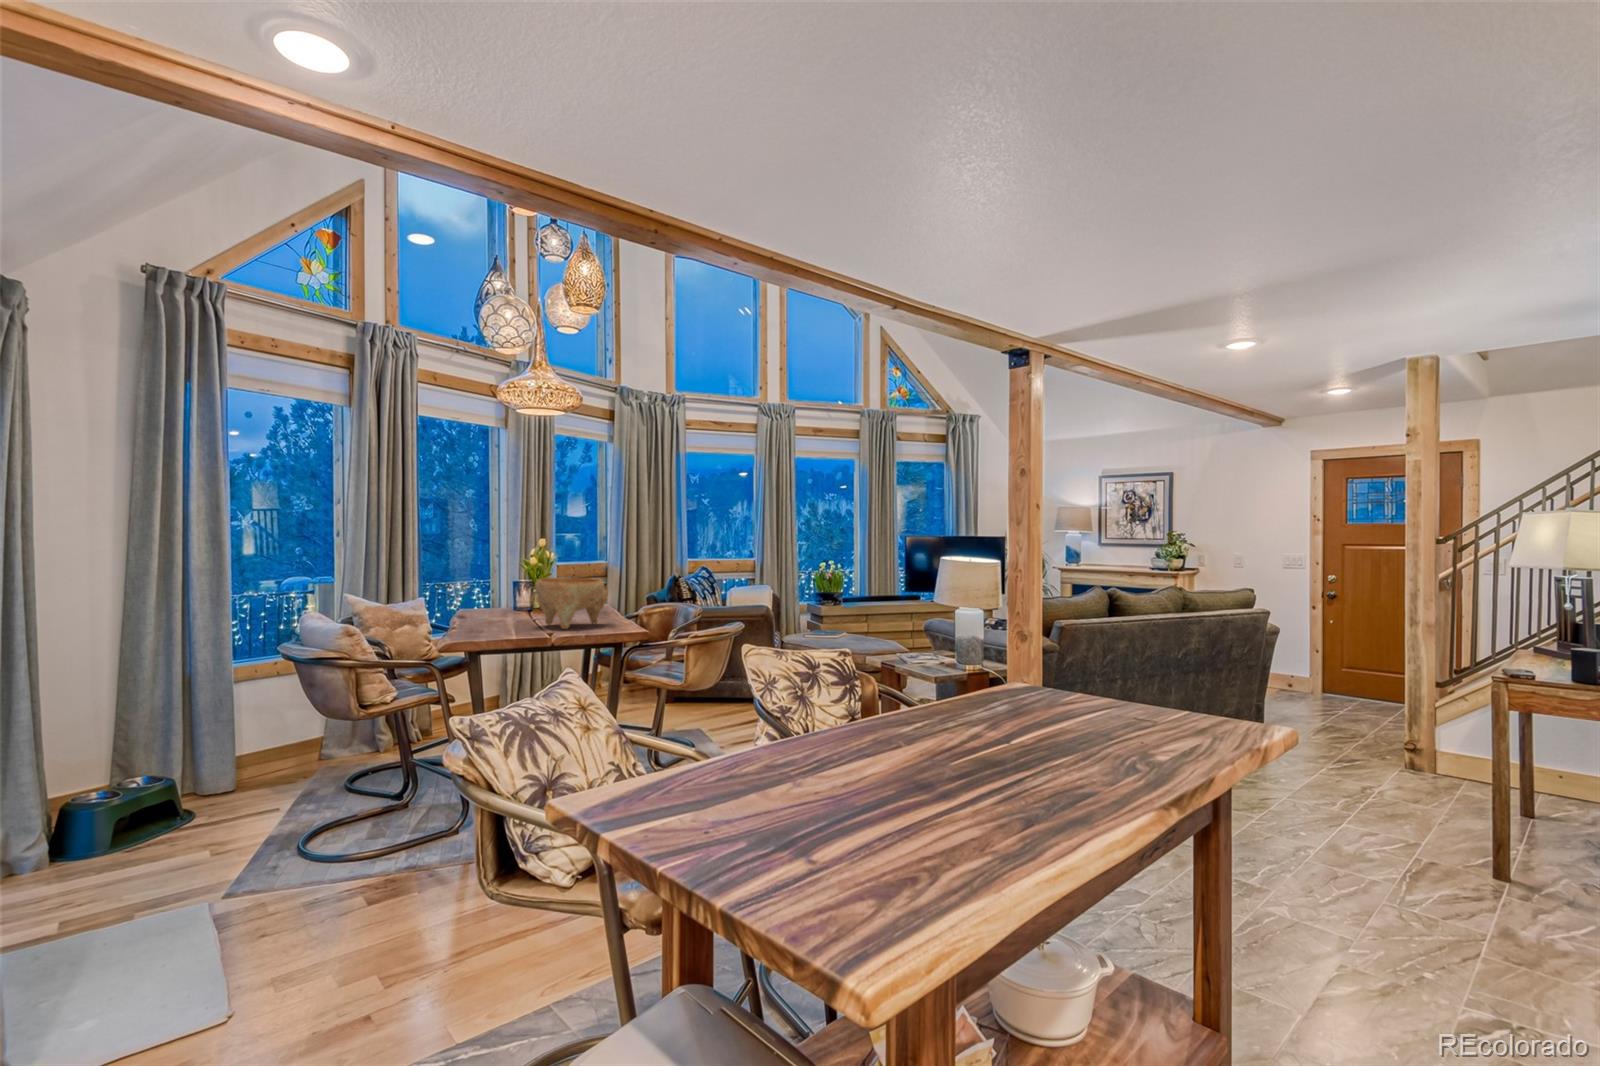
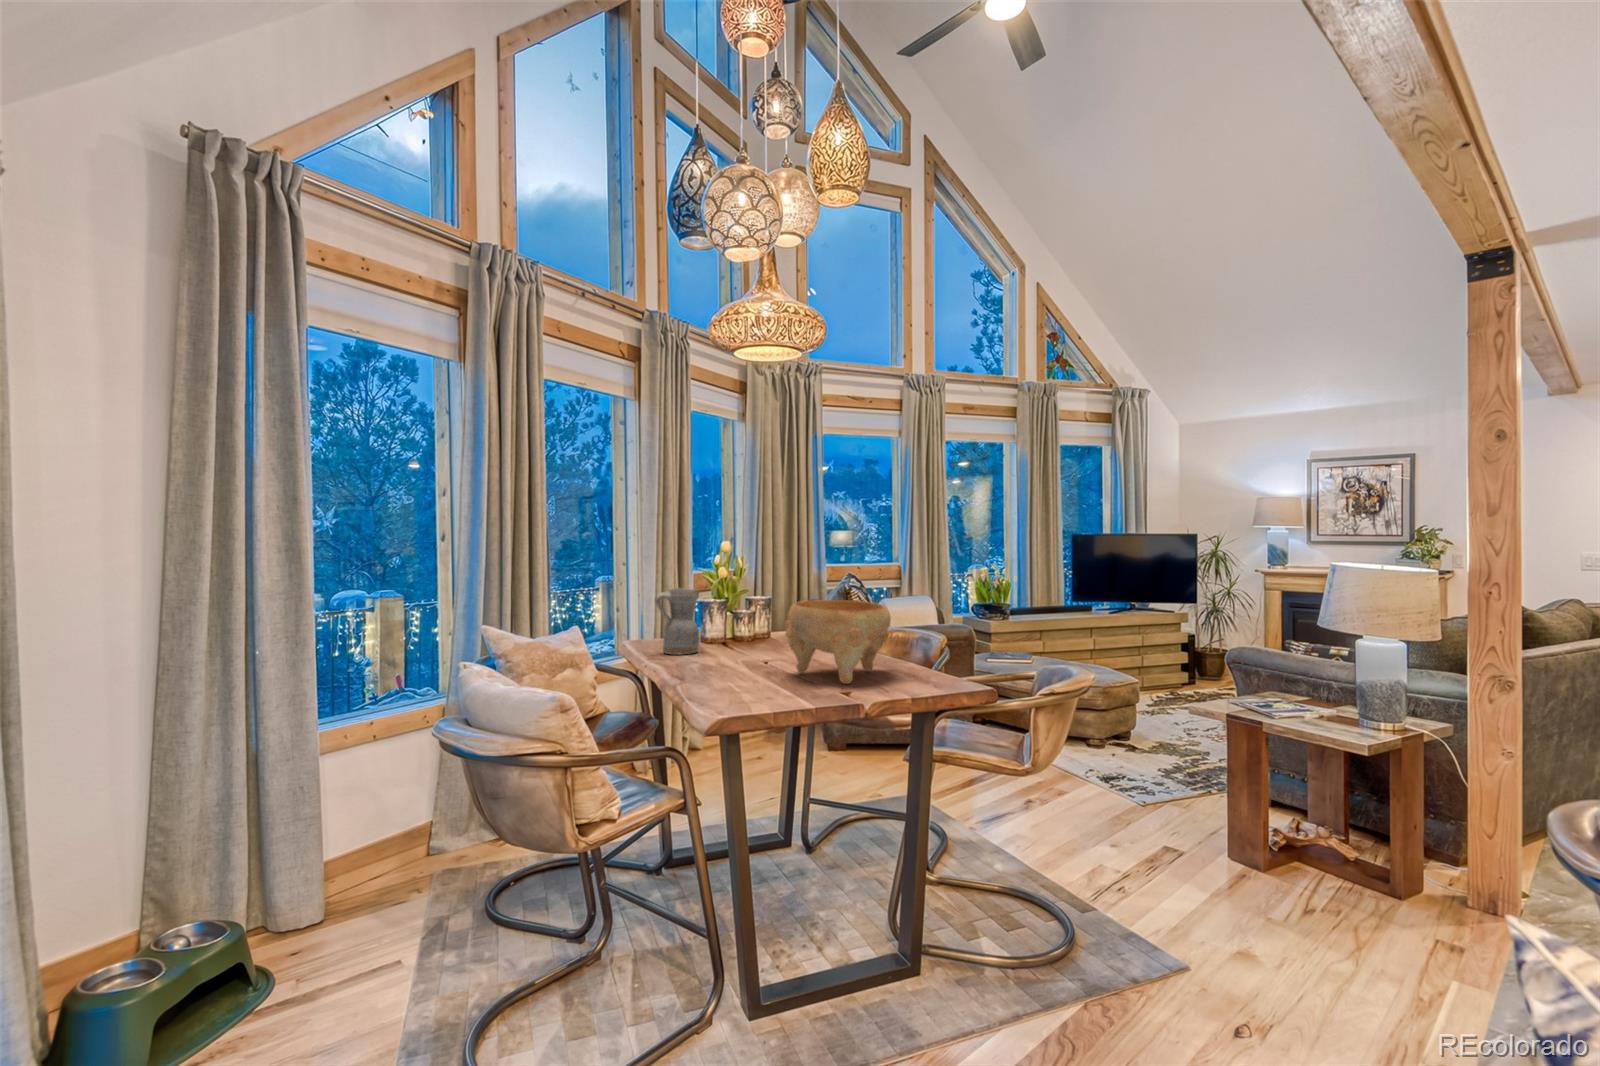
ceramic pitcher: none [473,571,507,617] -> present [655,588,700,655]

